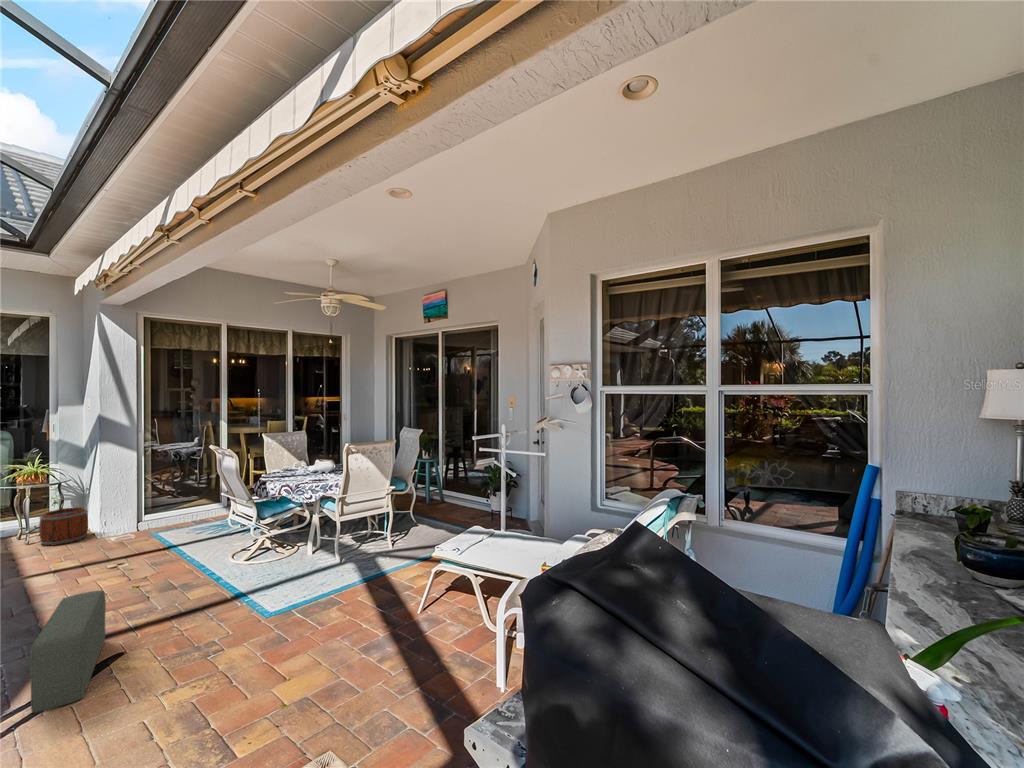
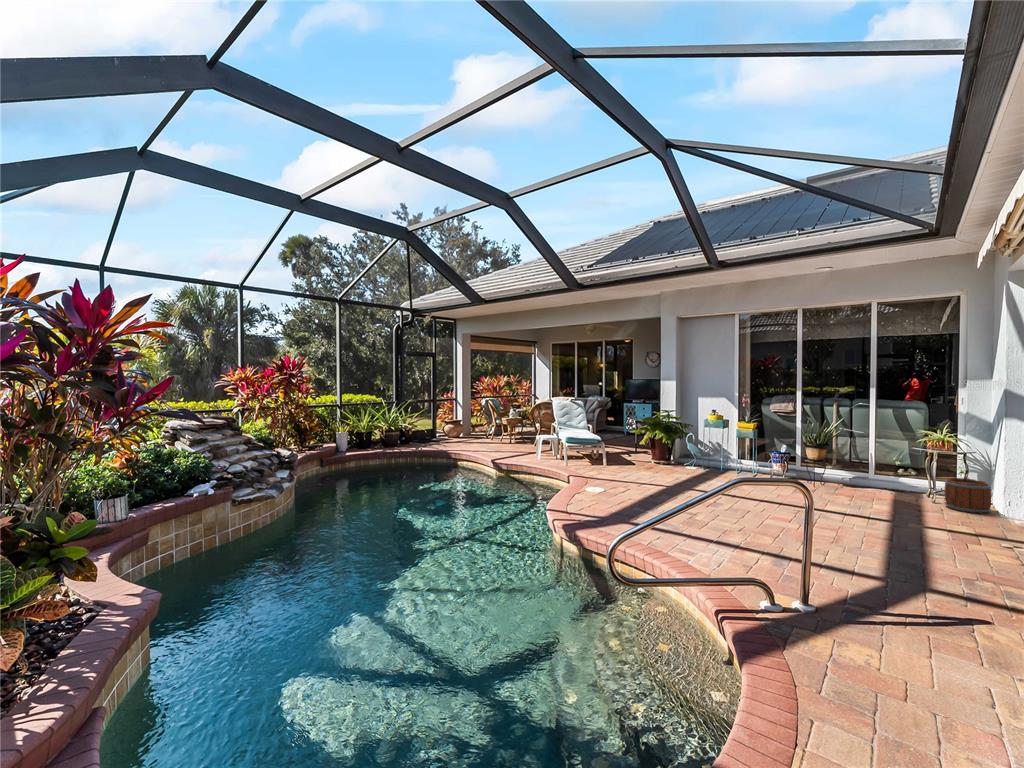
pouf: present [30,591,106,713] -> none [899,545,975,634]

